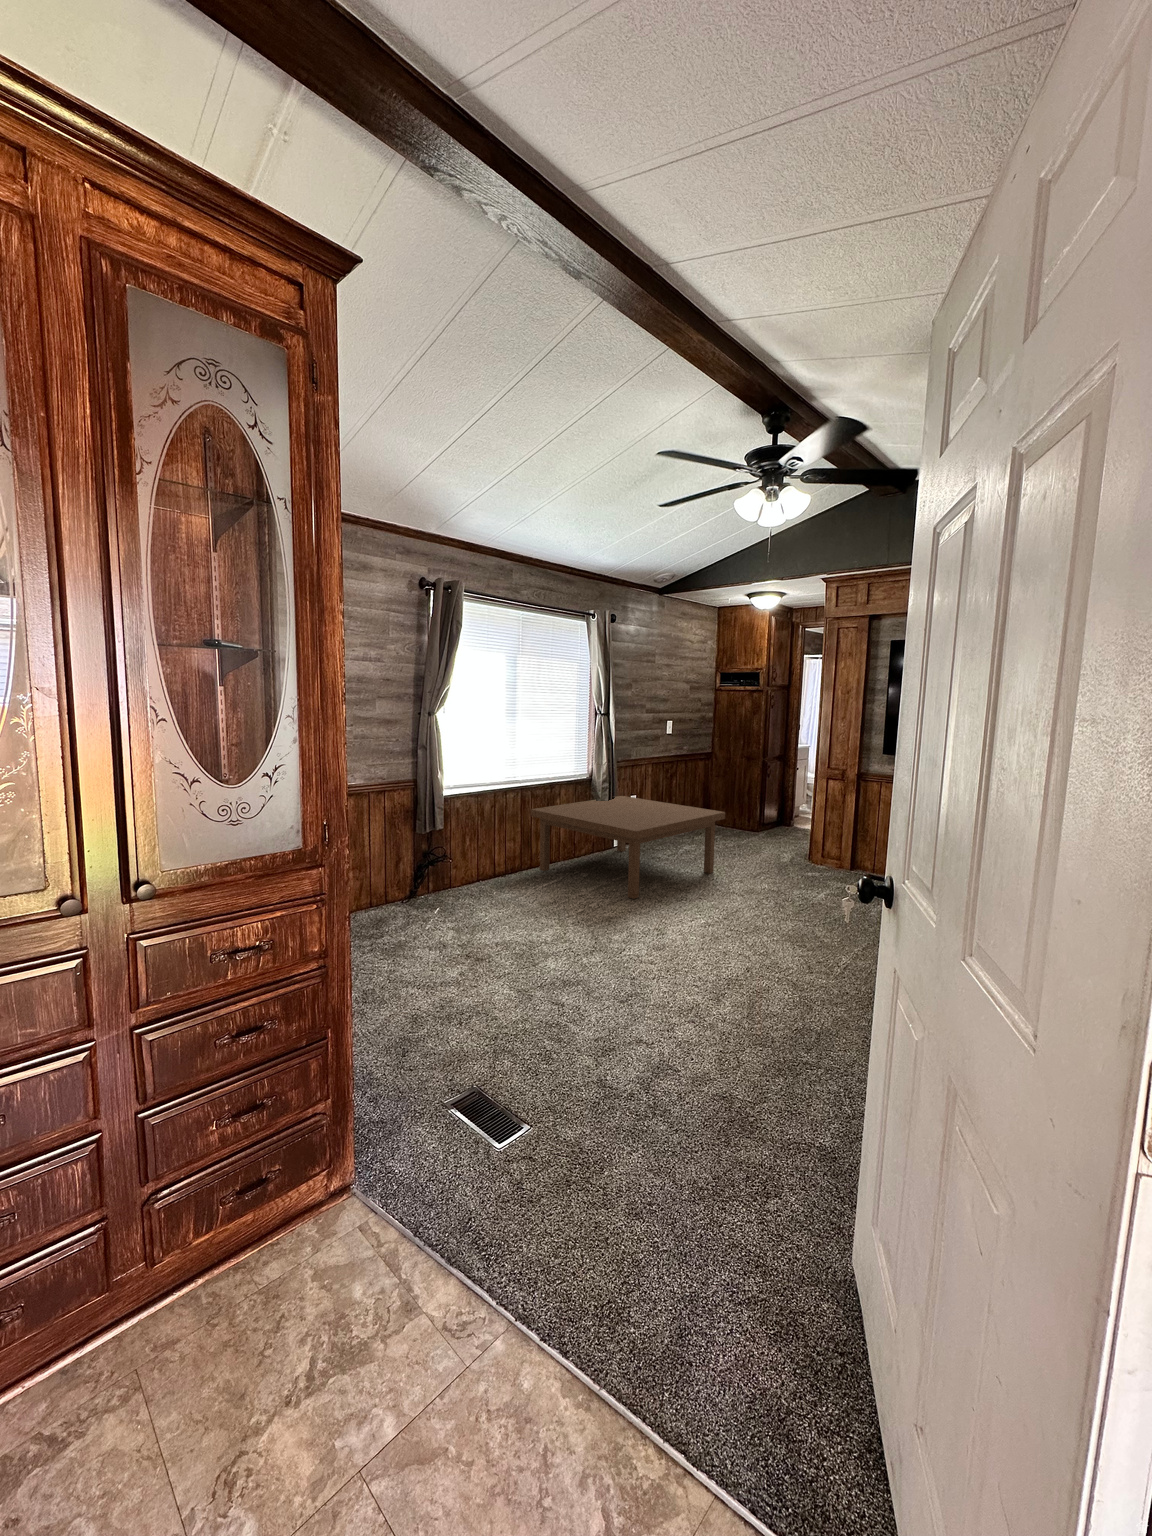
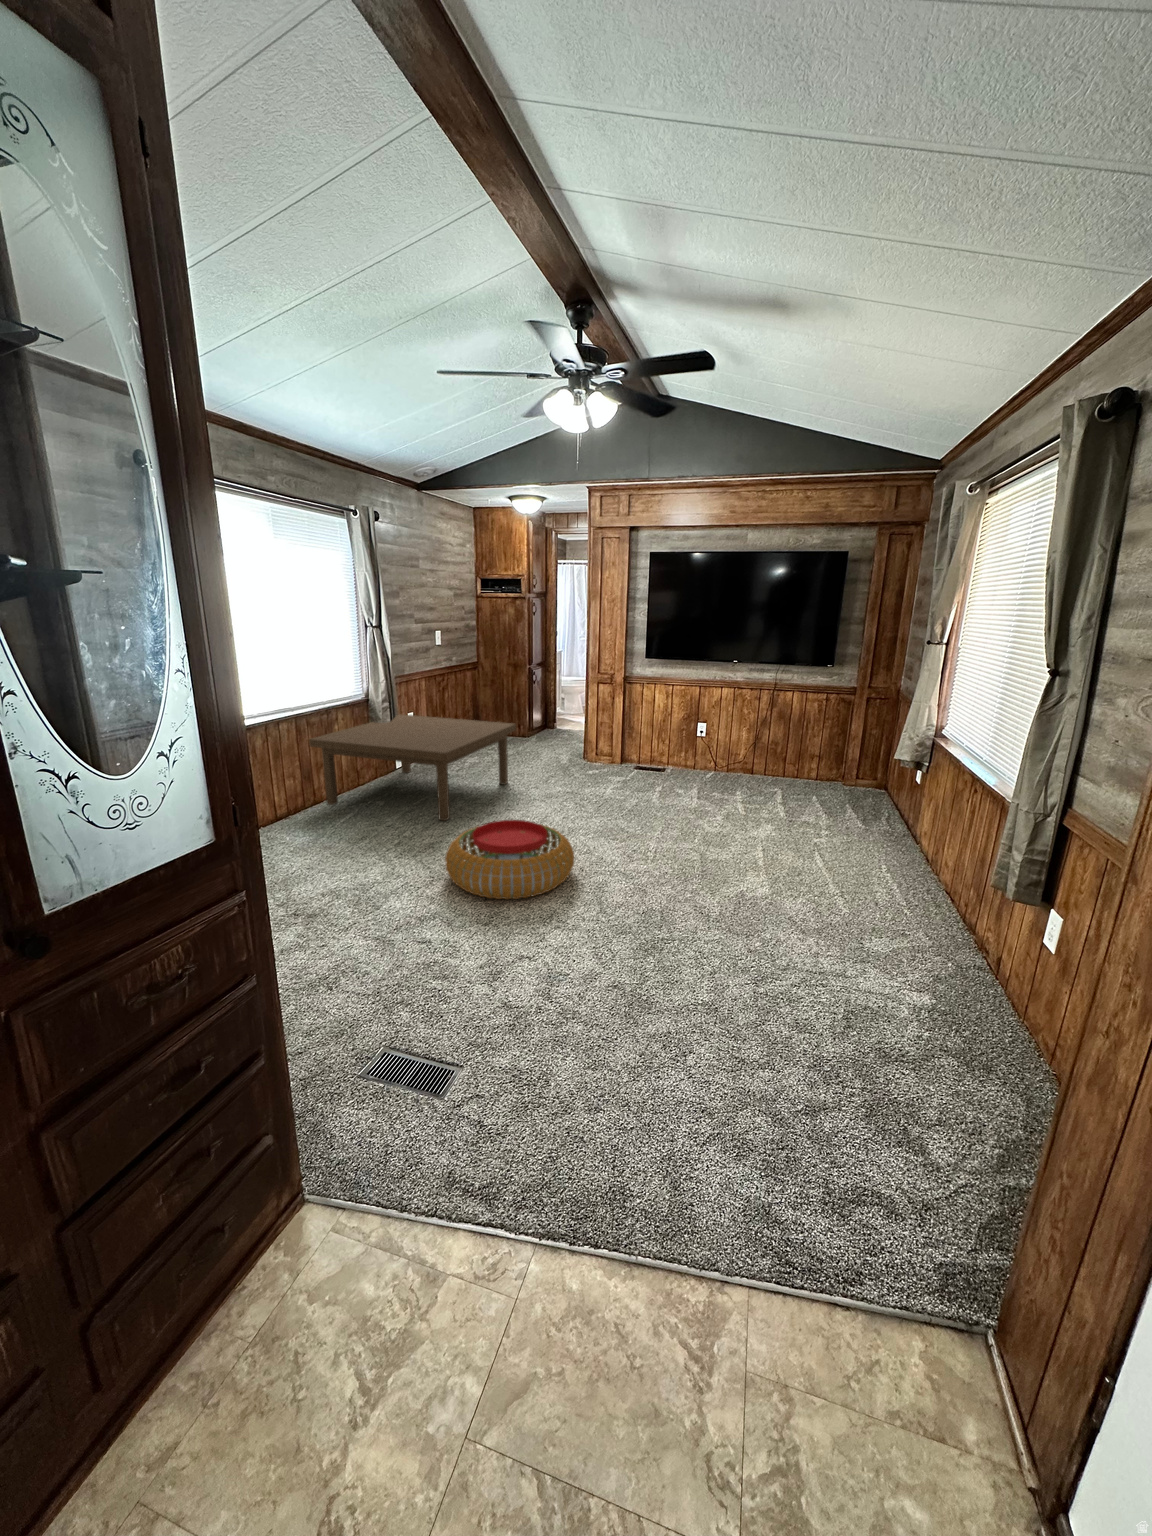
pouf: none [606,902,739,985] -> present [445,820,574,899]

